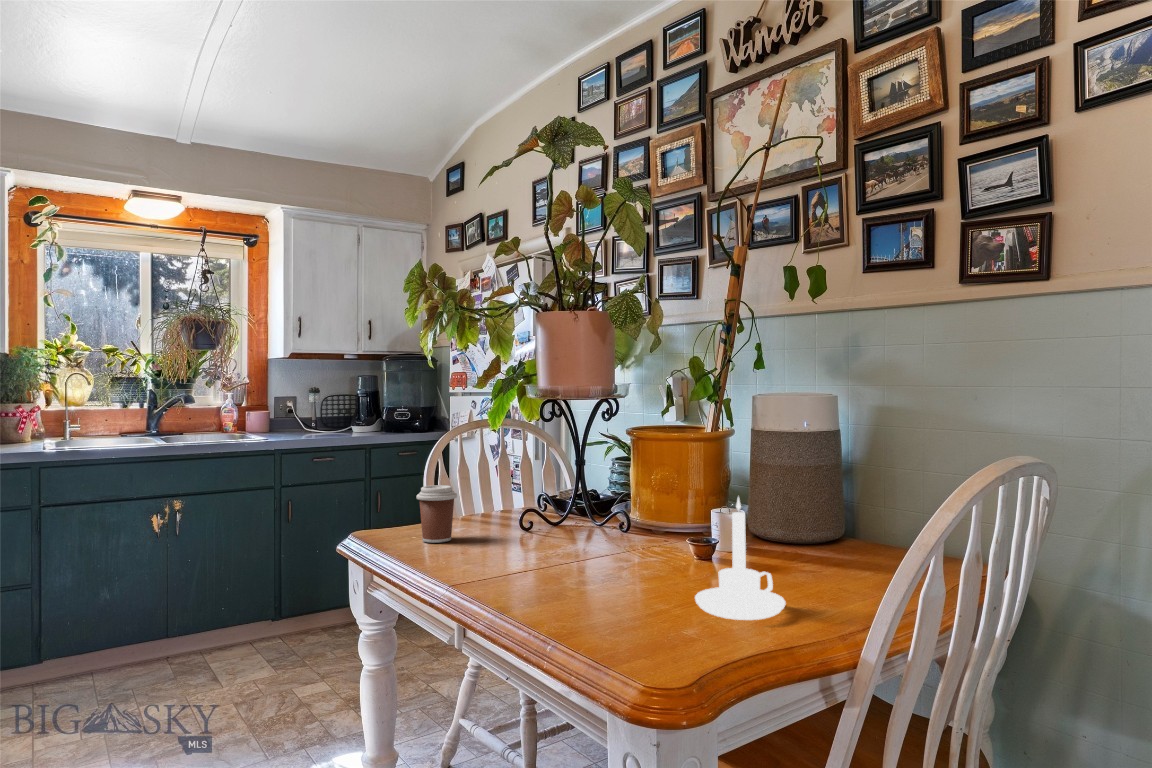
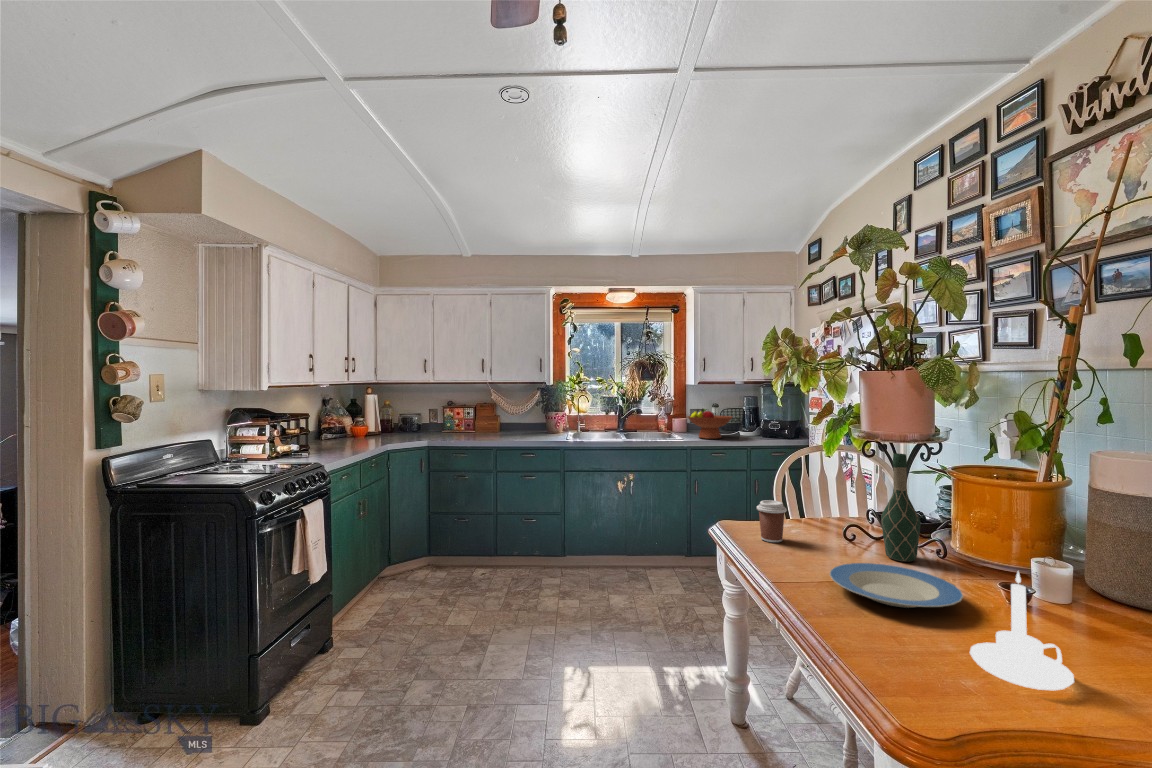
fruit bowl: none [273,391,346,437] -> present [687,409,733,439]
wine bottle: none [570,407,612,538] -> present [881,453,921,562]
plate: none [528,539,670,580] -> present [830,563,963,608]

